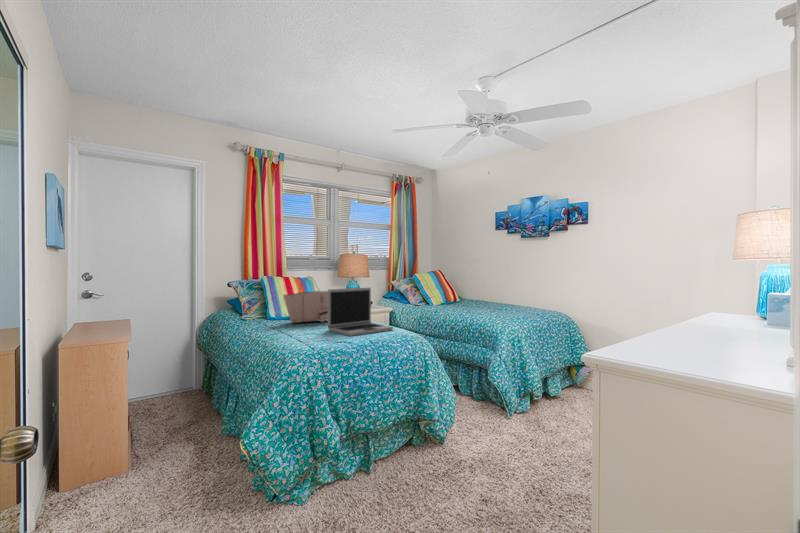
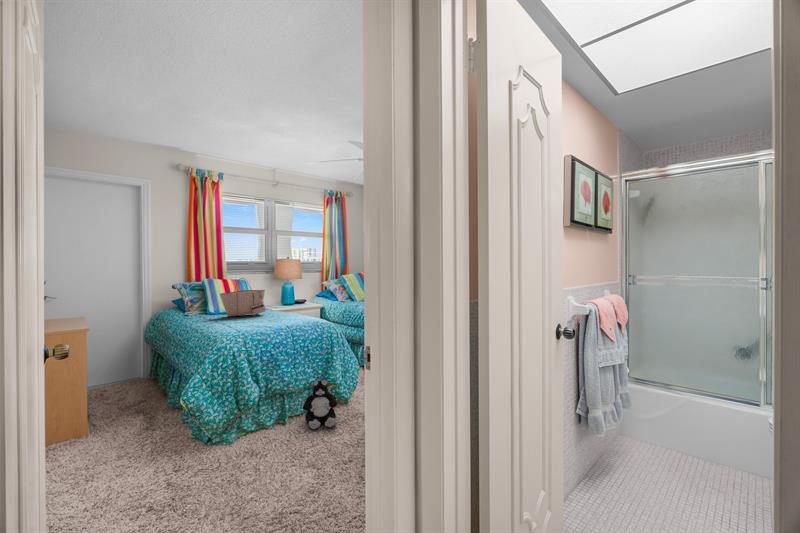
laptop: present [328,287,393,336] -> none [256,286,310,323]
plush toy: none [394,416,443,488] -> present [303,379,337,429]

